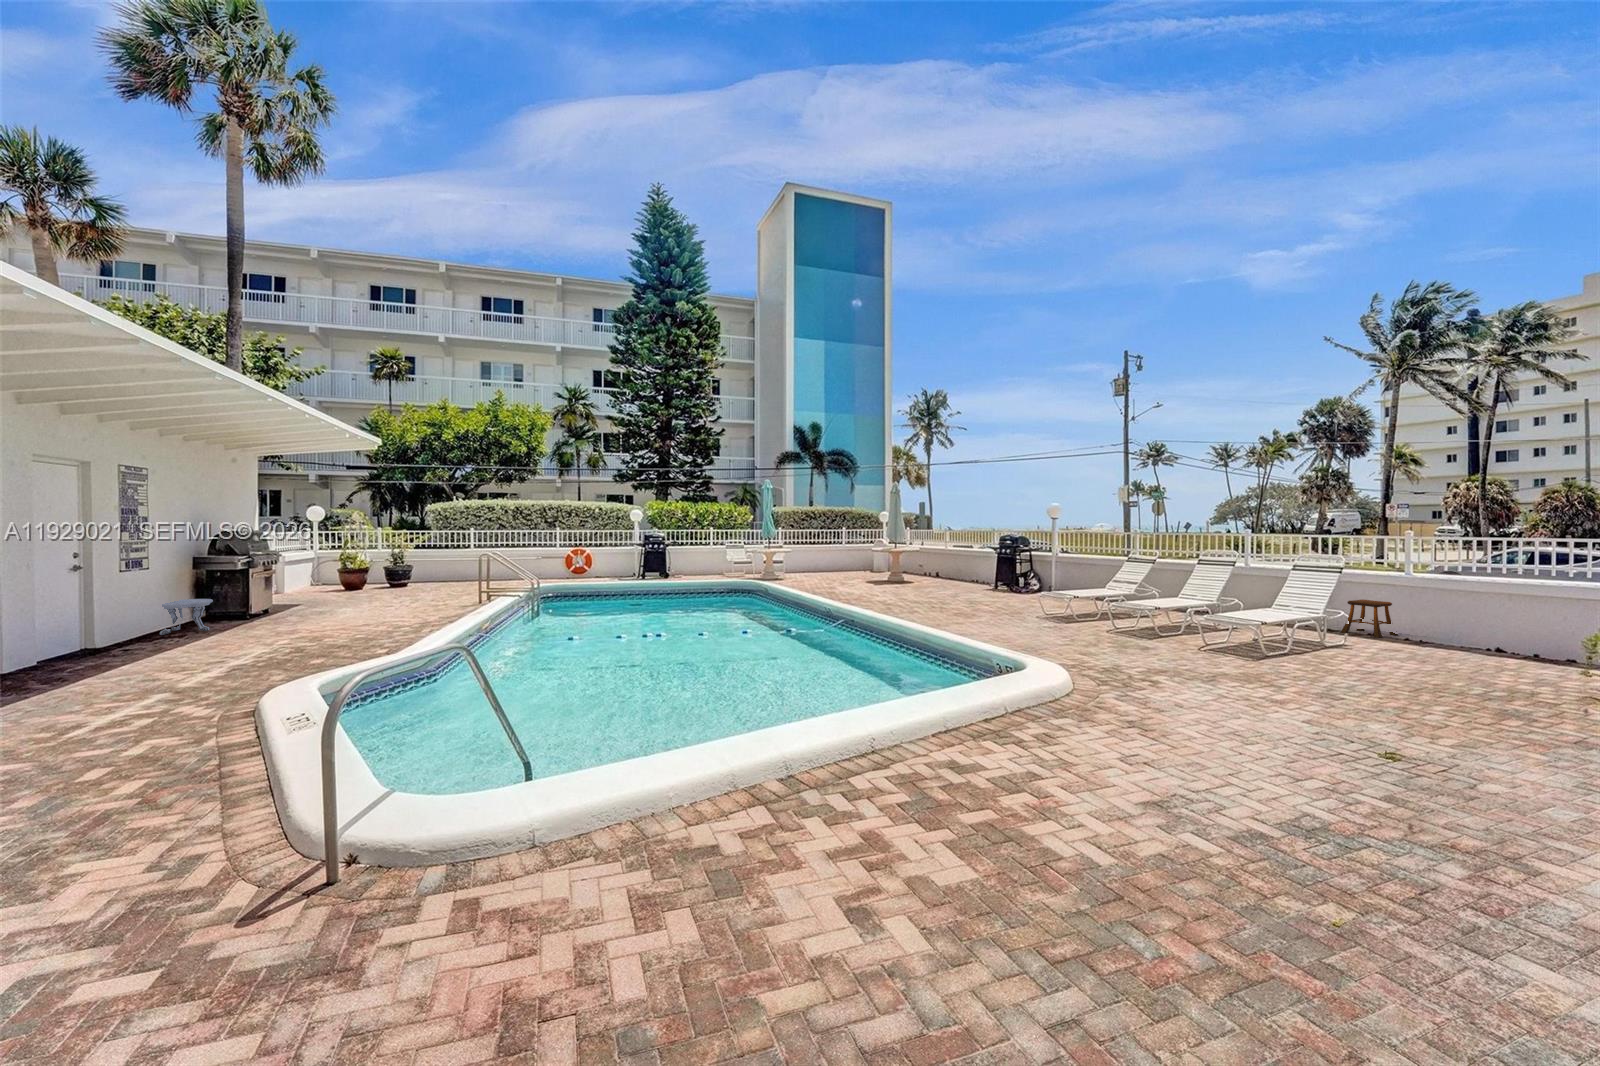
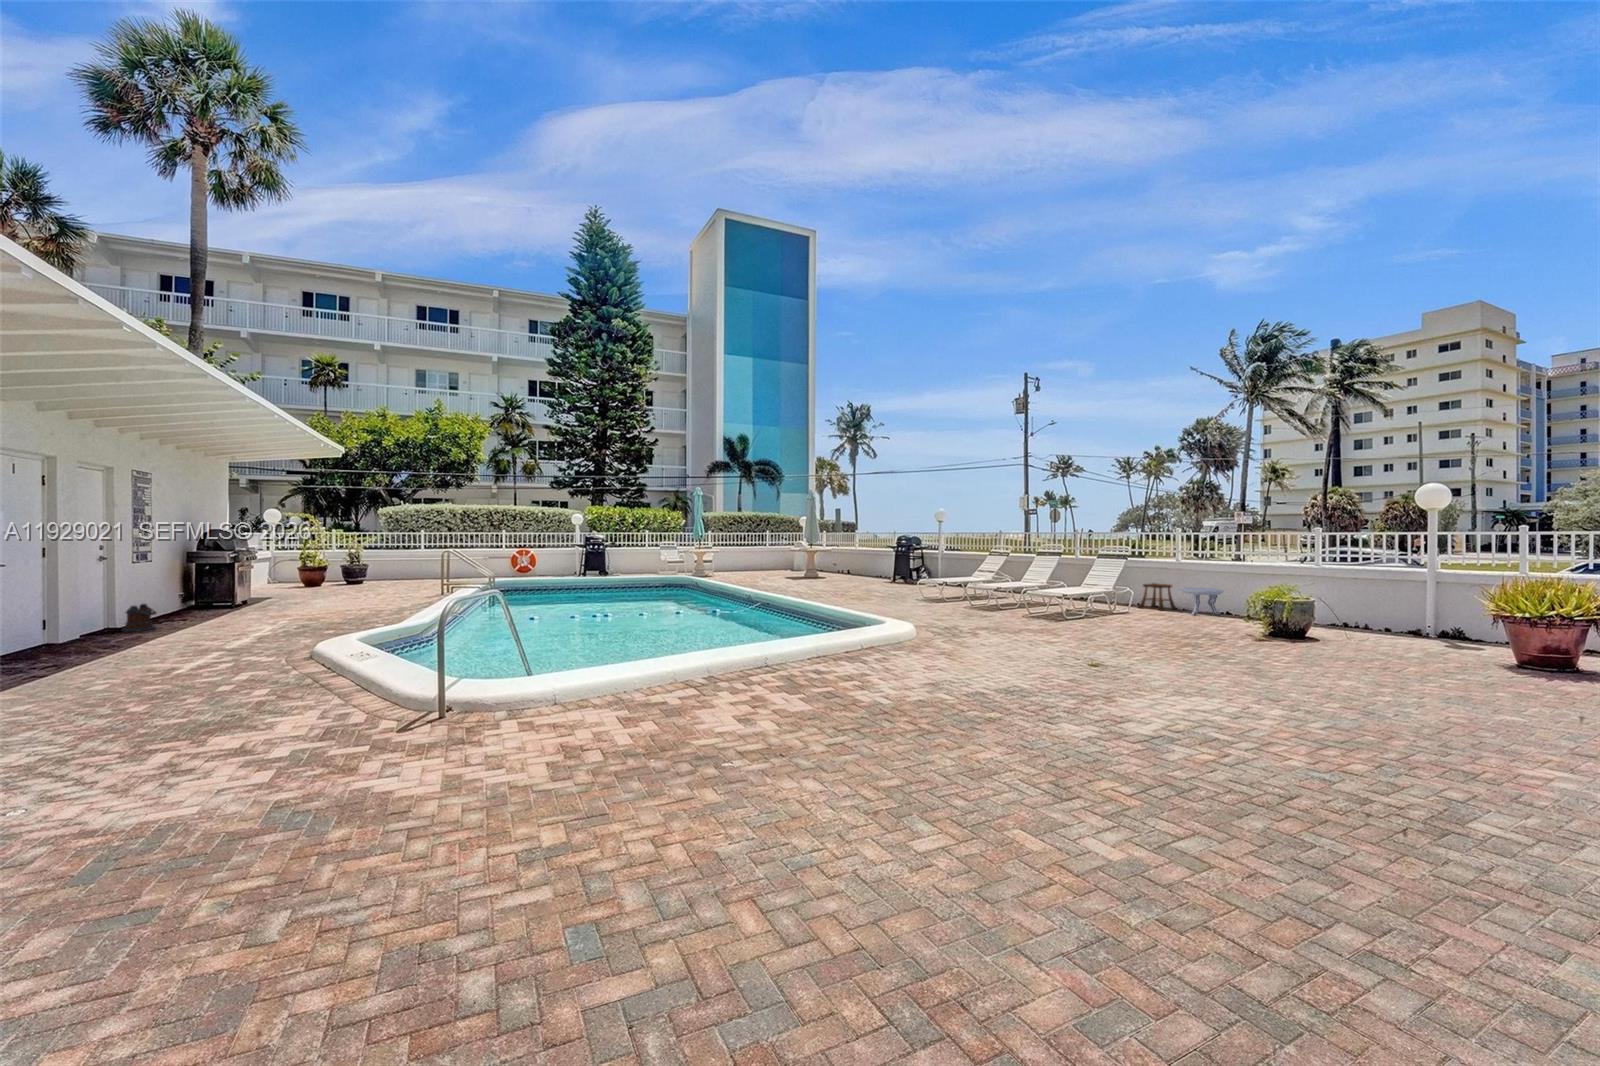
side table: present [160,599,213,635] -> present [1181,588,1223,615]
bucket: none [101,617,142,651] -> present [122,604,156,632]

